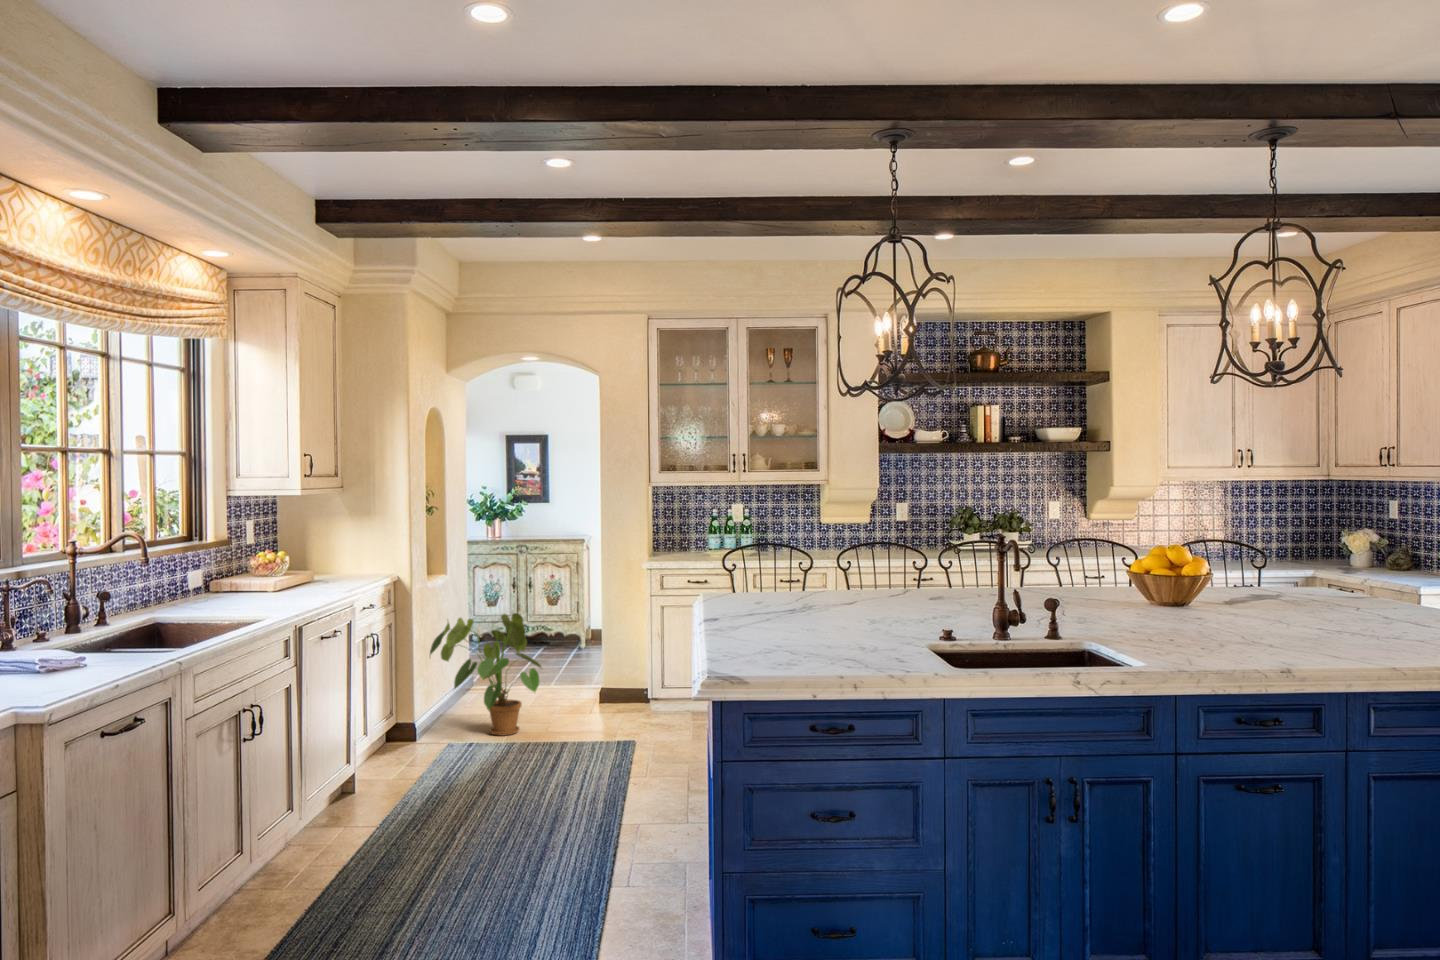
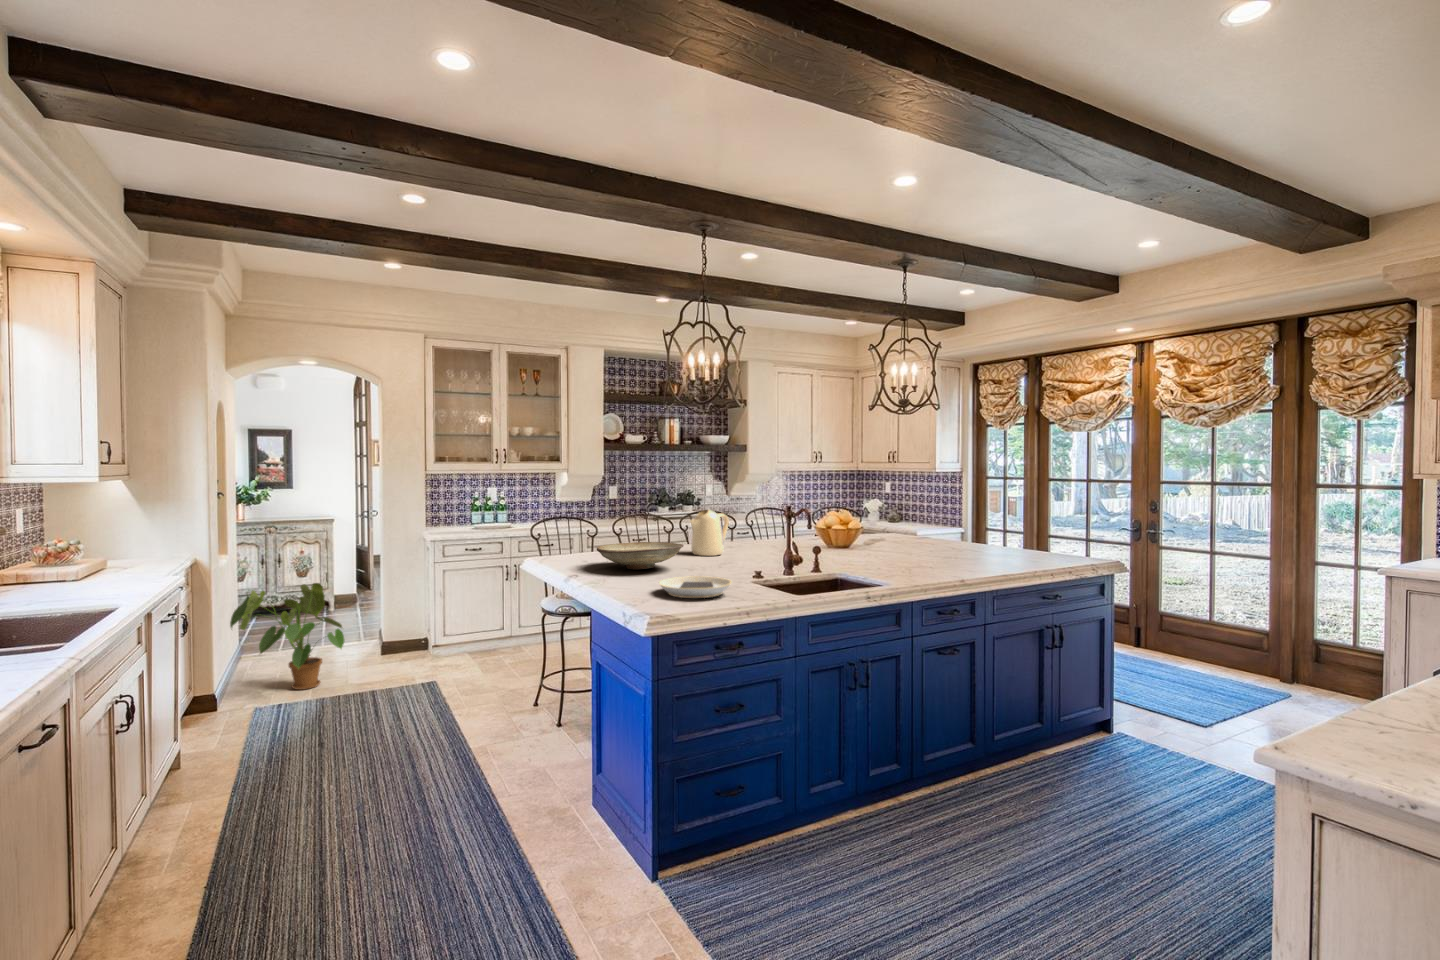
kettle: none [897,540,960,605] -> present [690,510,729,556]
decorative bowl: none [737,582,852,617] -> present [597,542,684,570]
plate: none [756,629,852,657] -> present [659,576,731,598]

